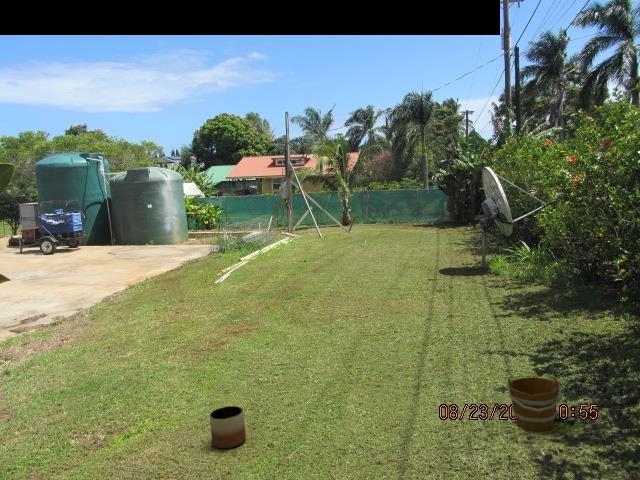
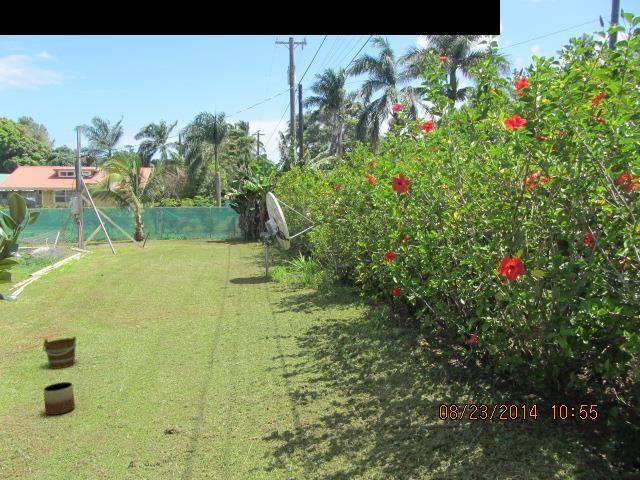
bucket: present [507,377,562,431] -> present [43,337,76,369]

